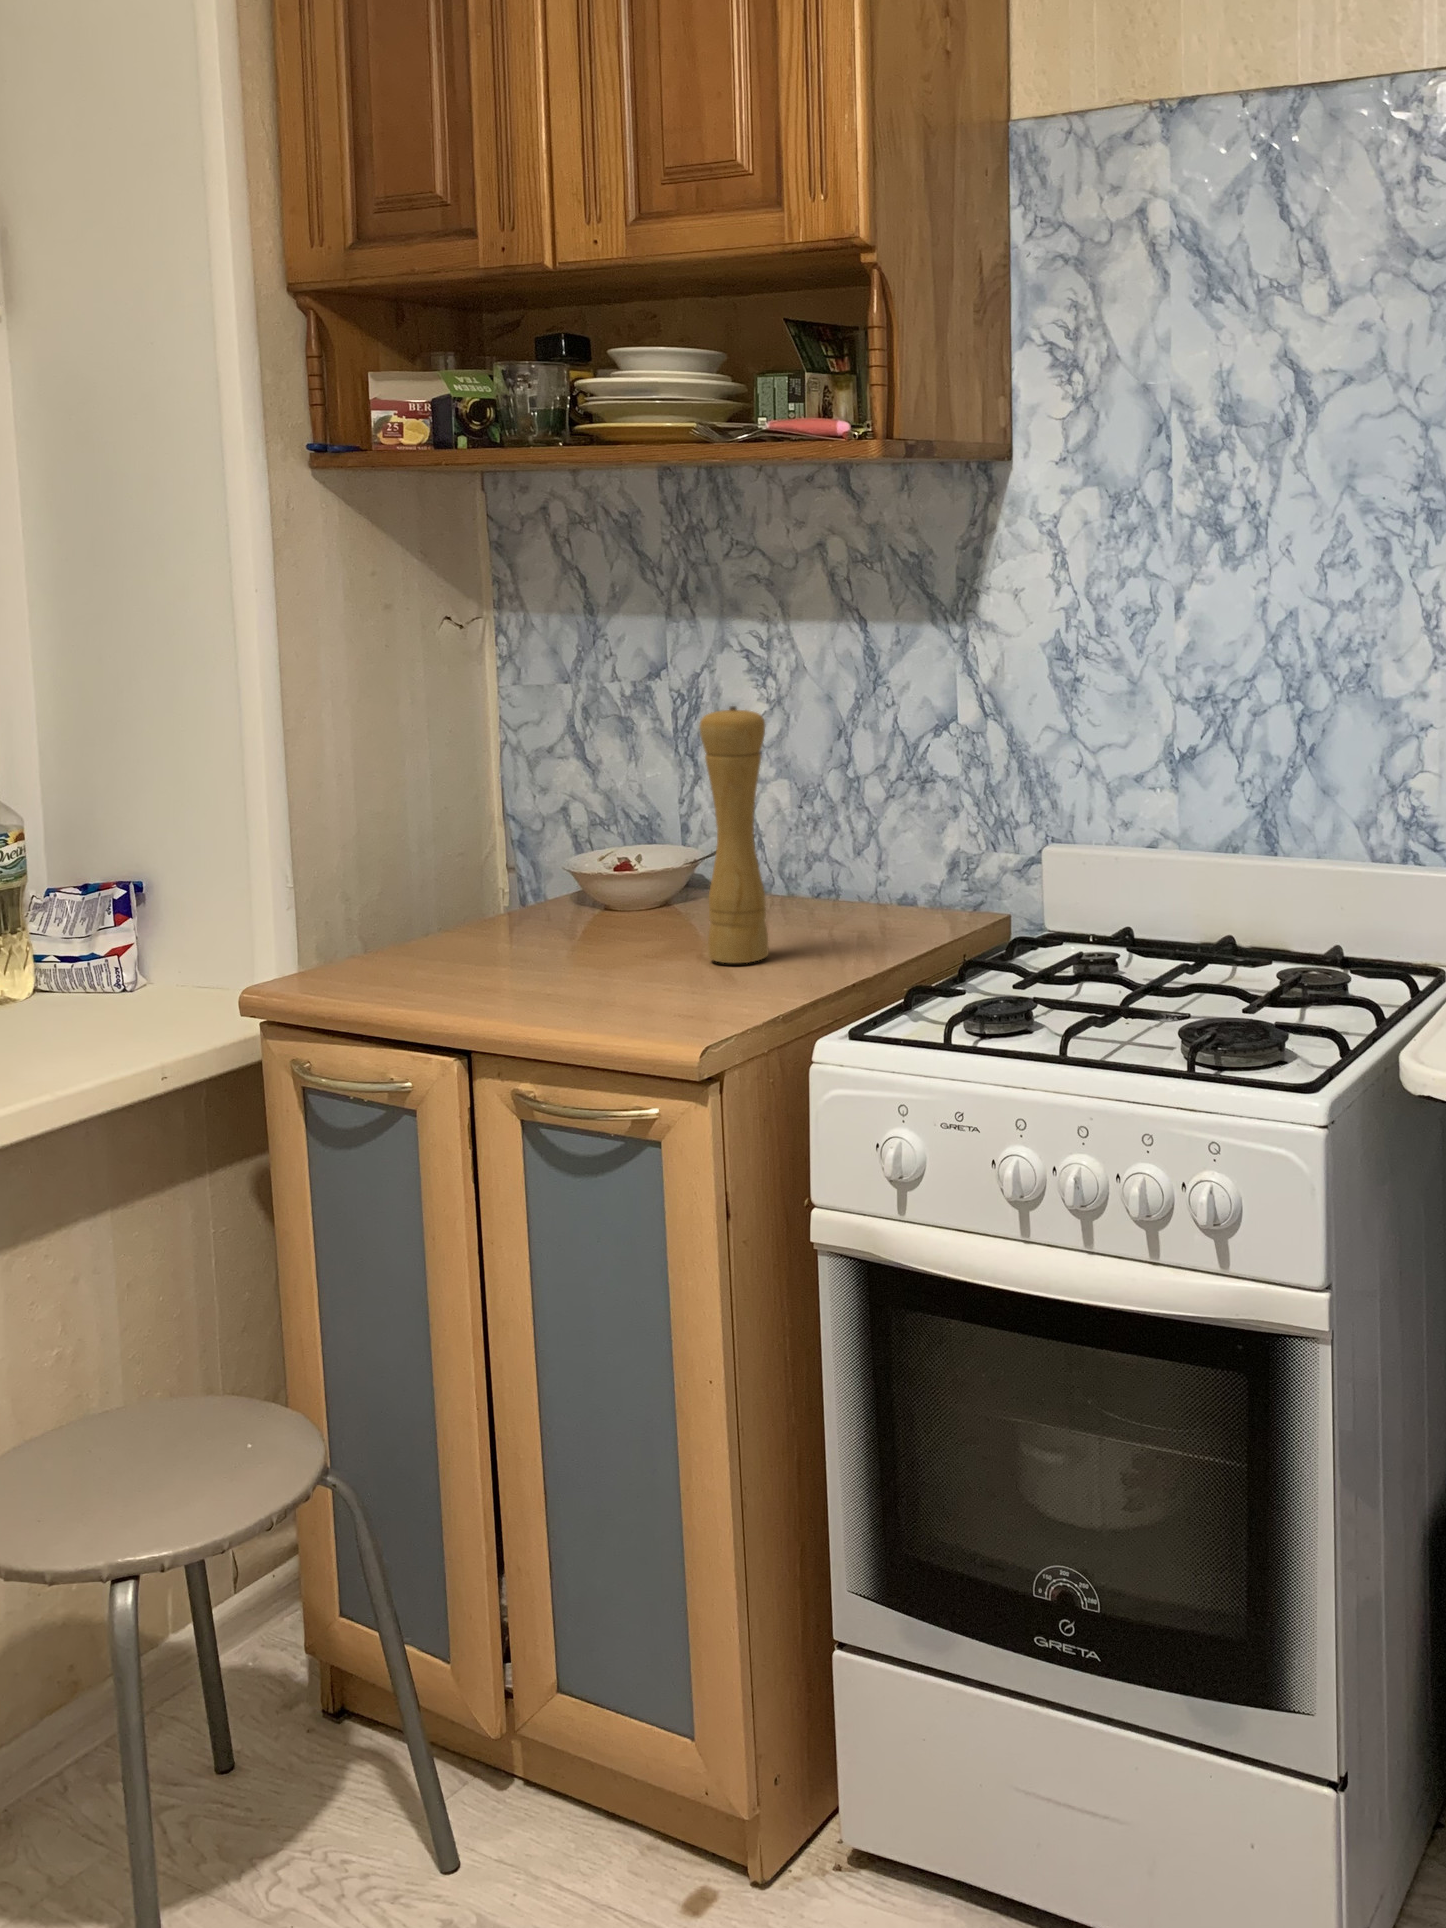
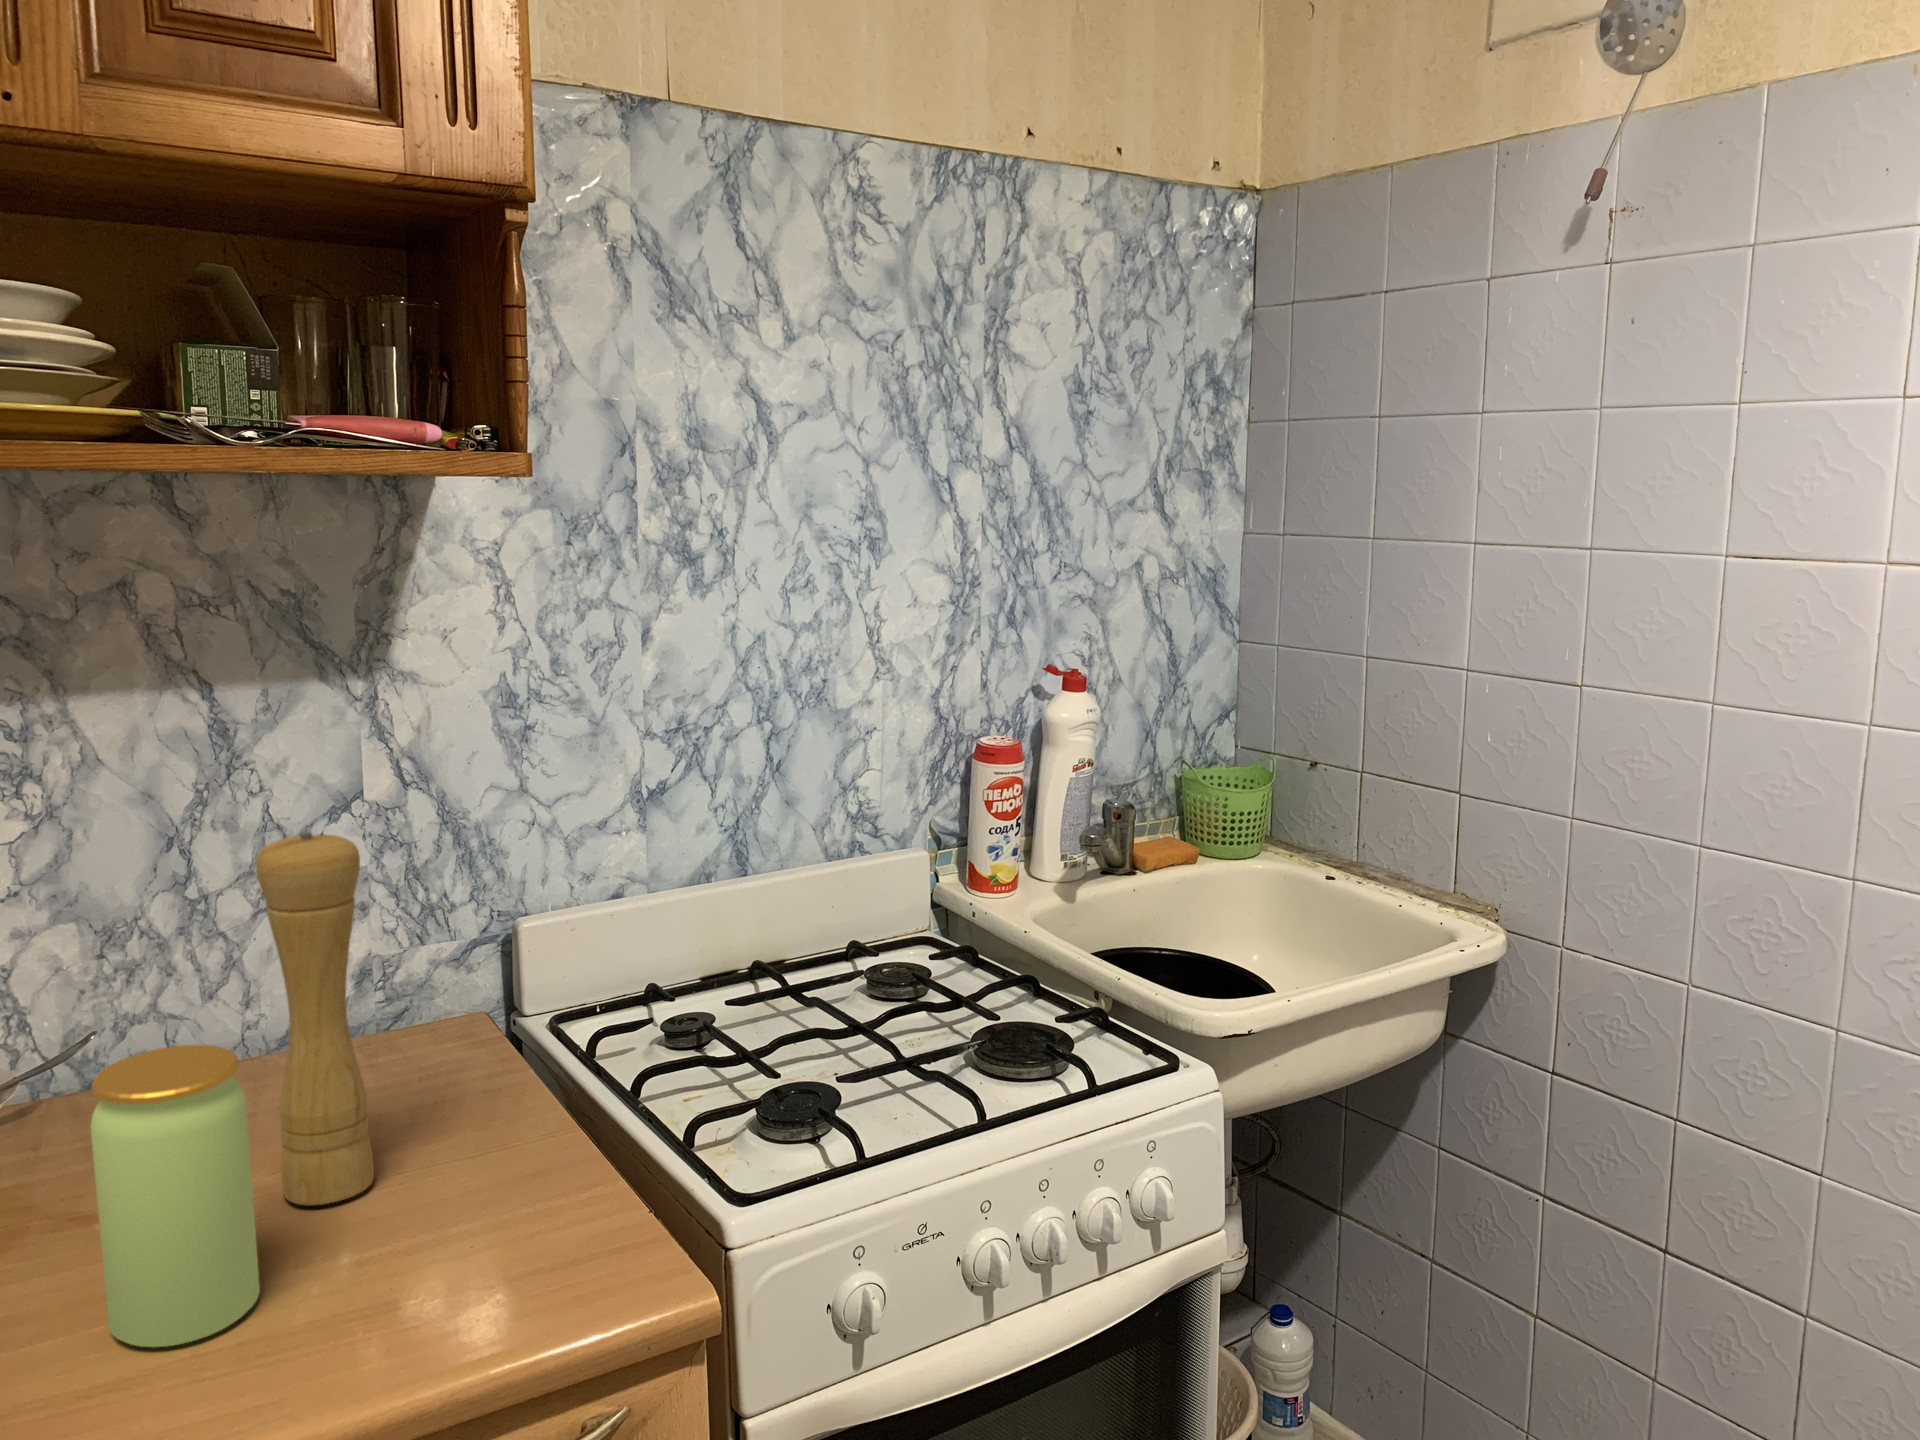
jar: none [548,814,633,982] -> present [91,1045,260,1347]

